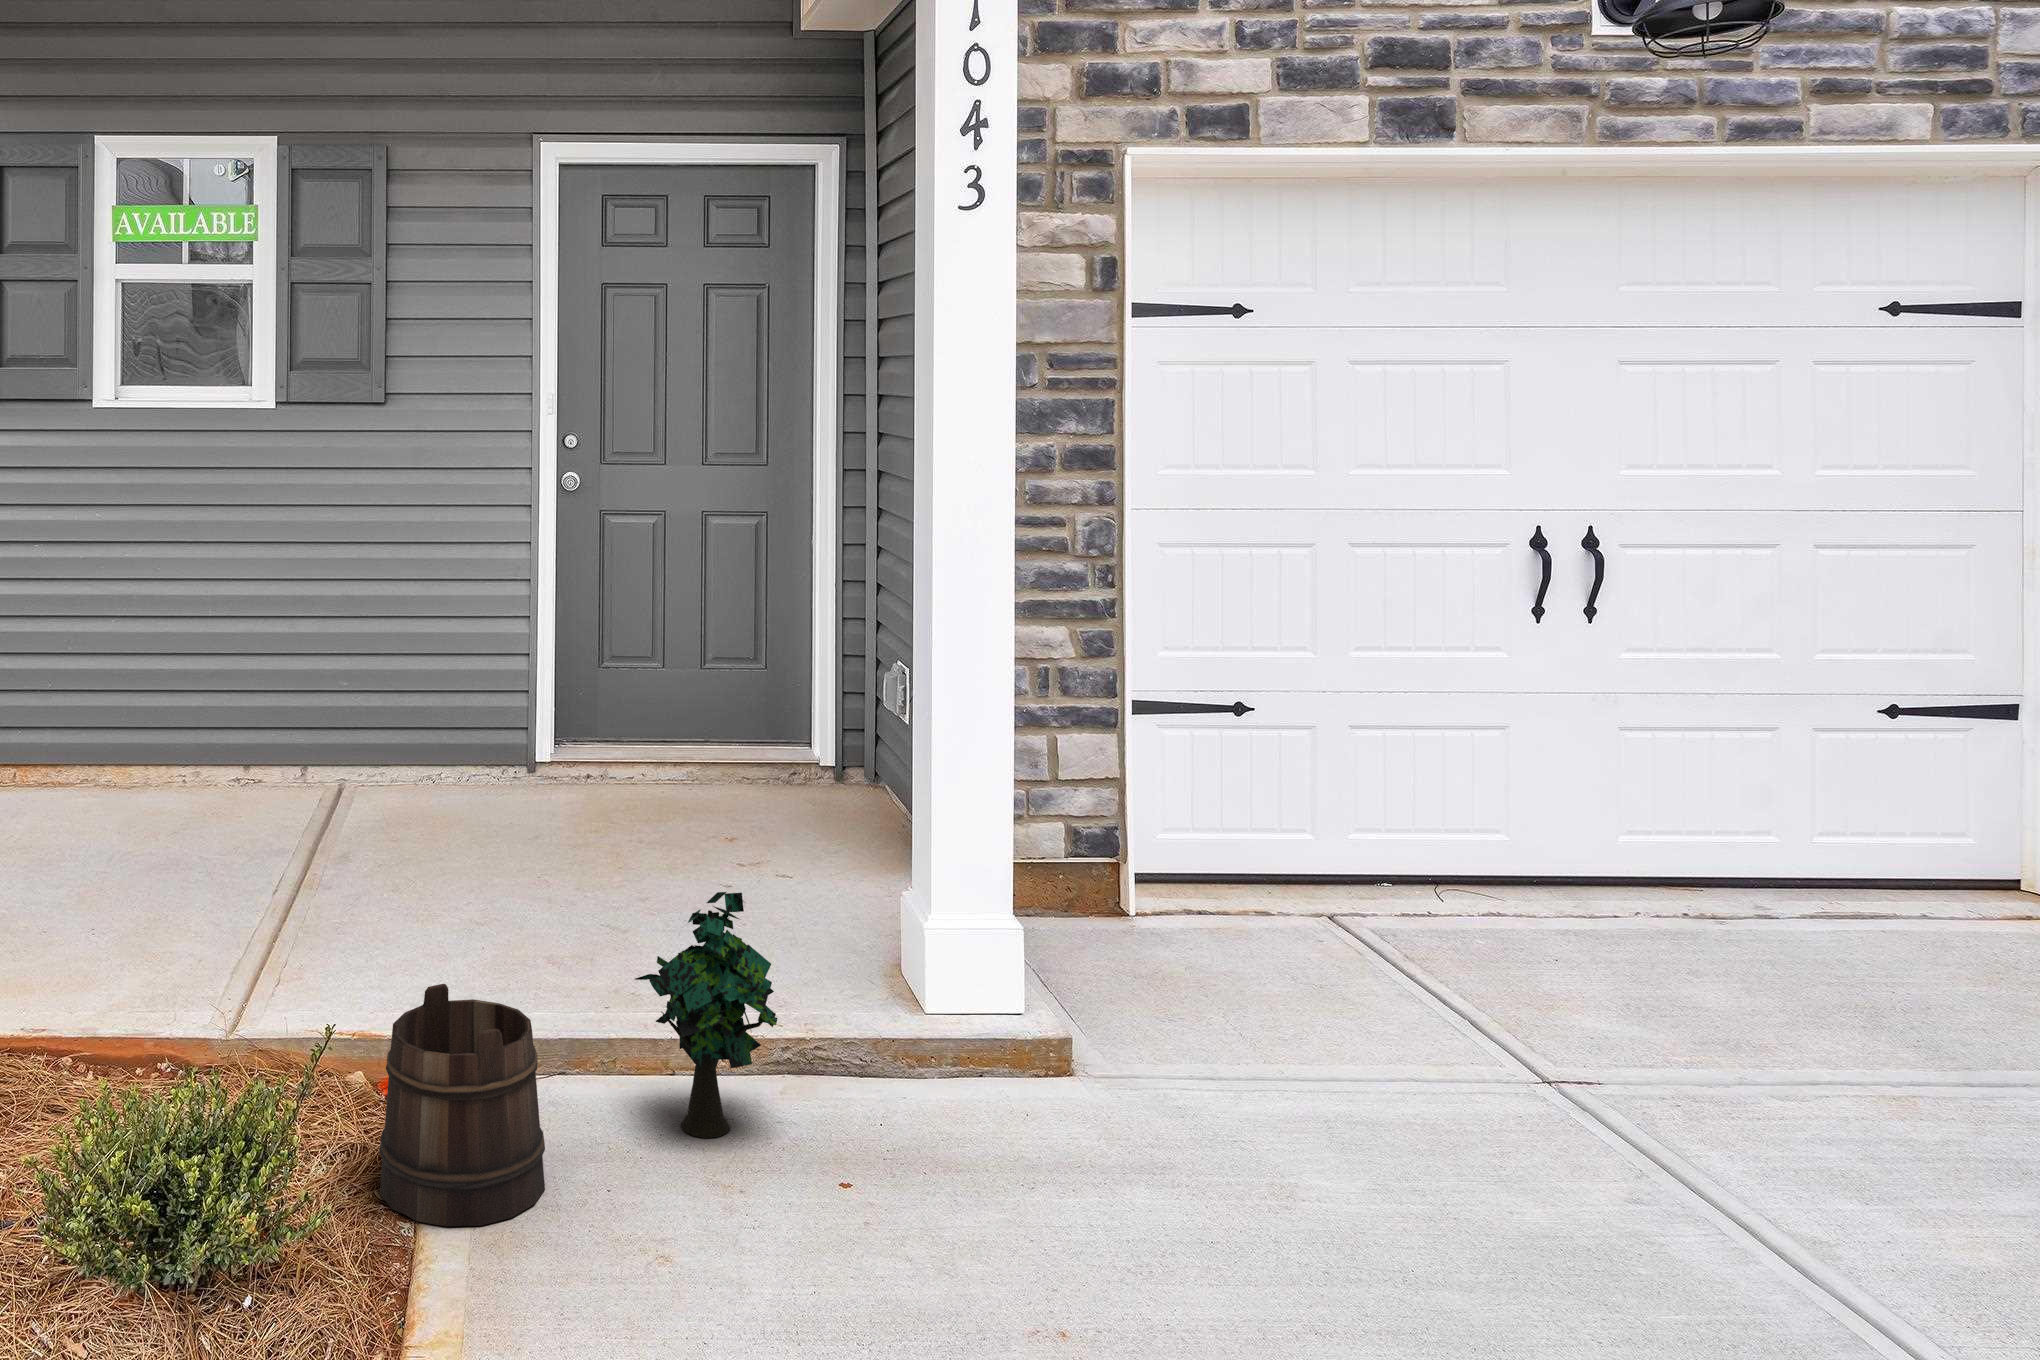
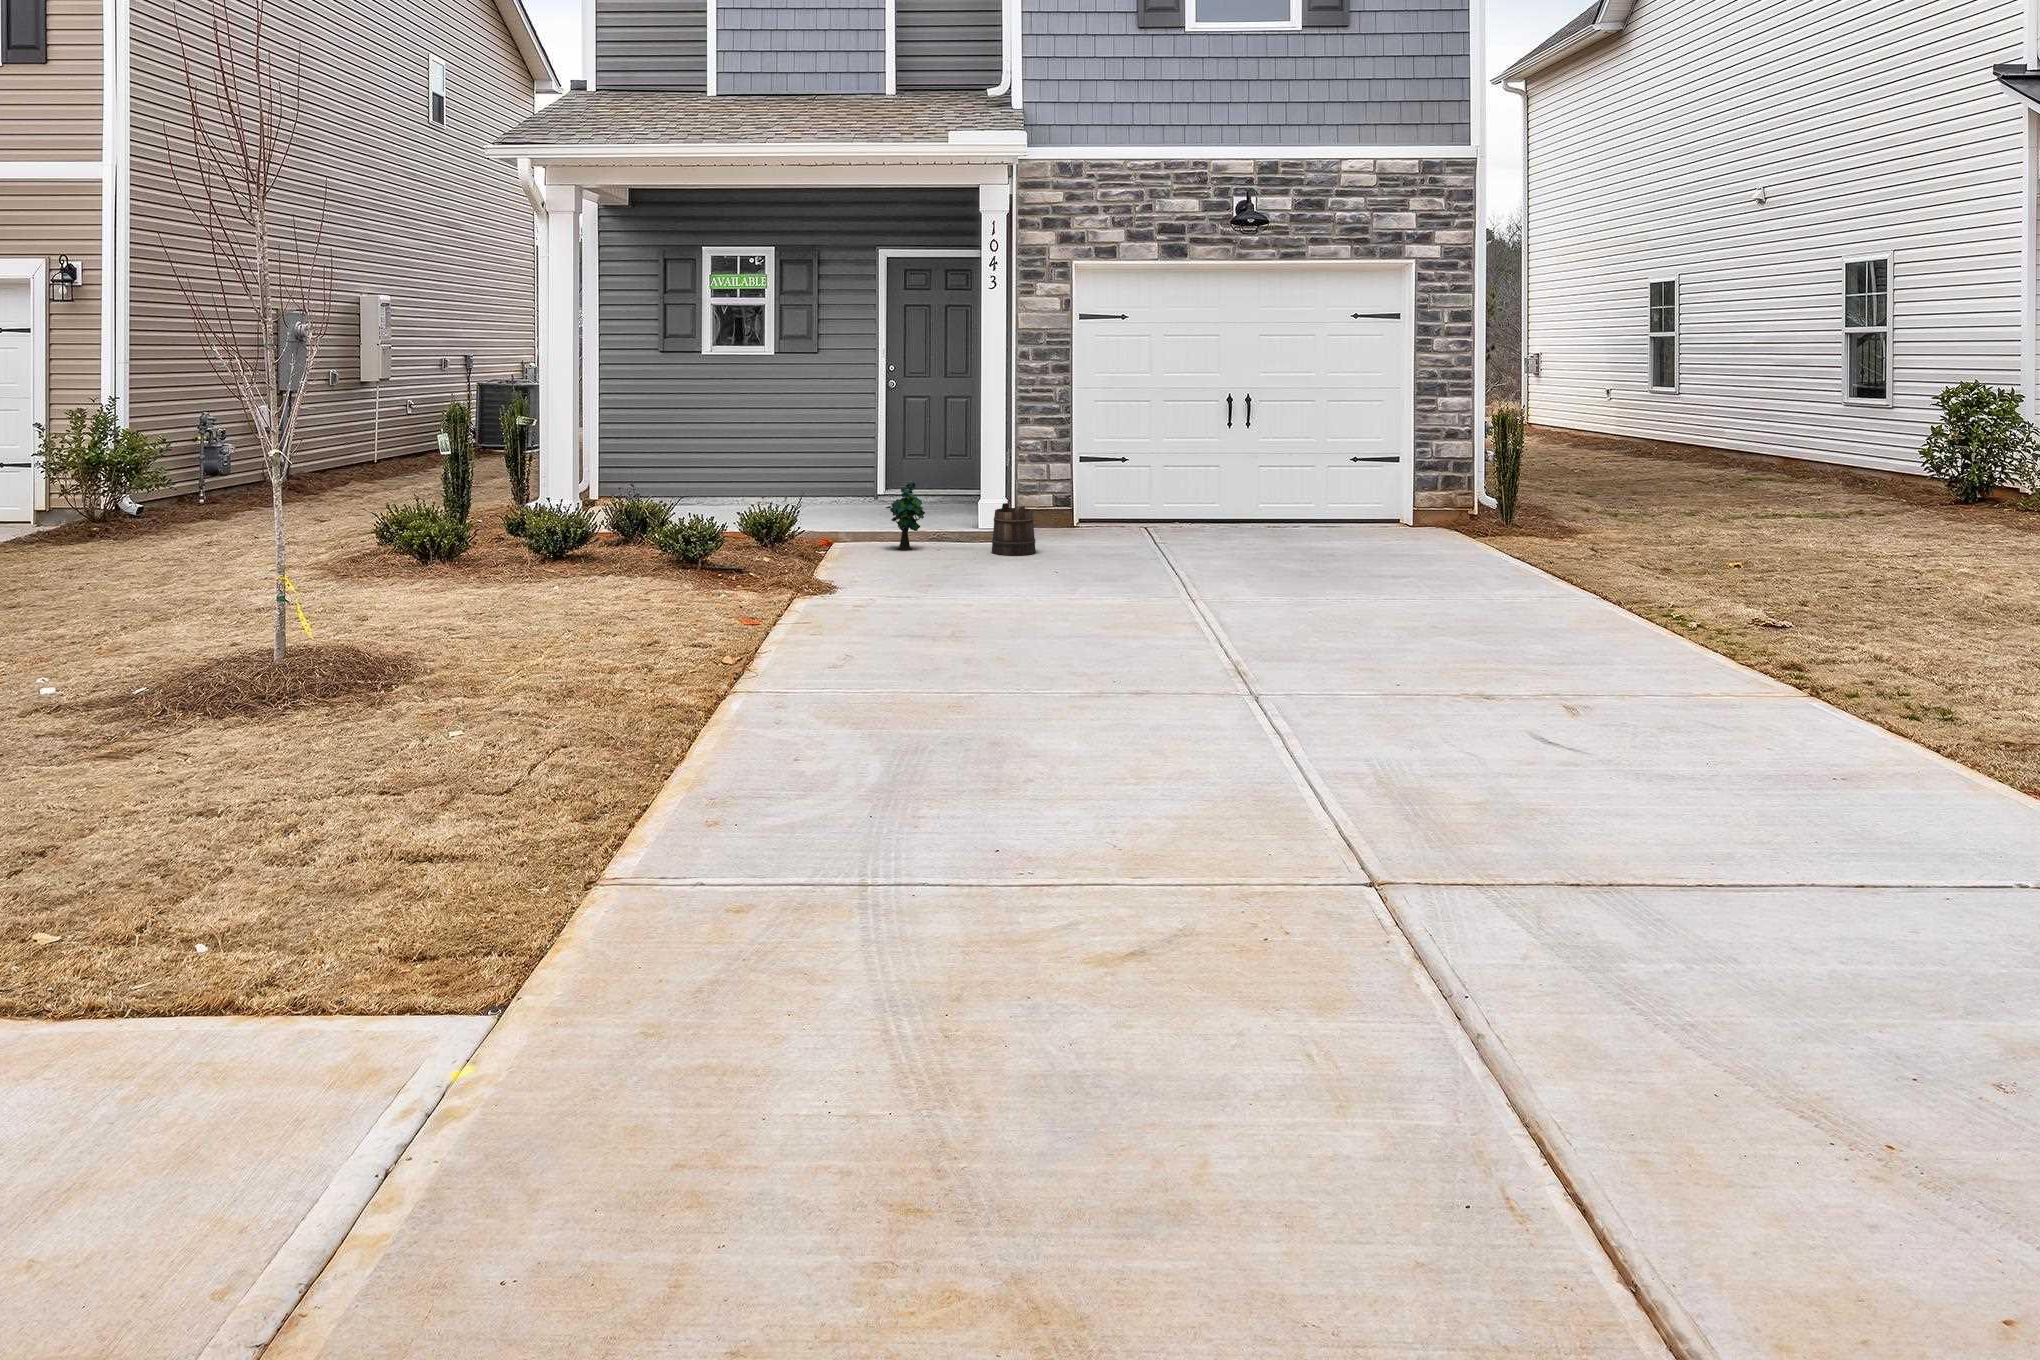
bucket: present [379,984,545,1227] -> present [992,503,1036,555]

